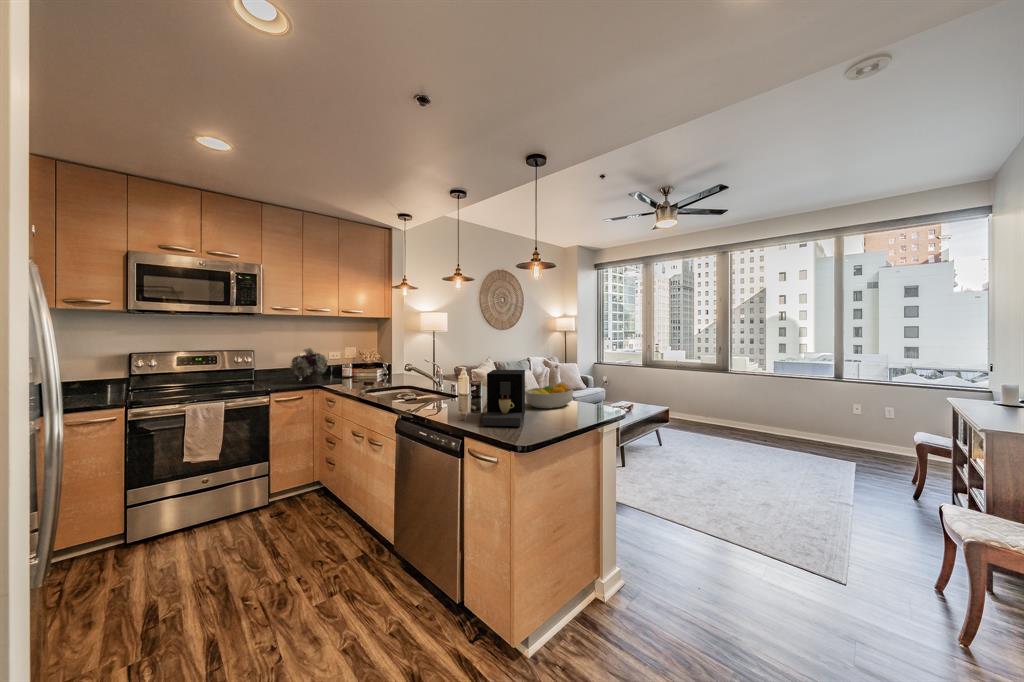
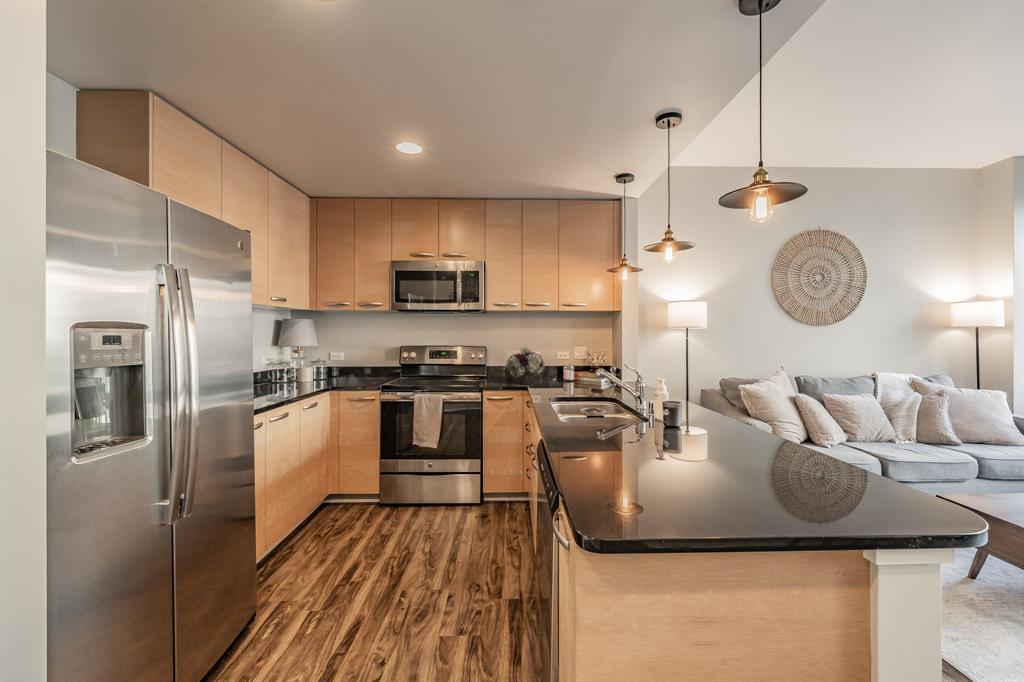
coffee maker: present [482,370,525,426] -> none [590,397,705,506]
fruit bowl: present [525,382,573,409] -> none [726,432,836,482]

